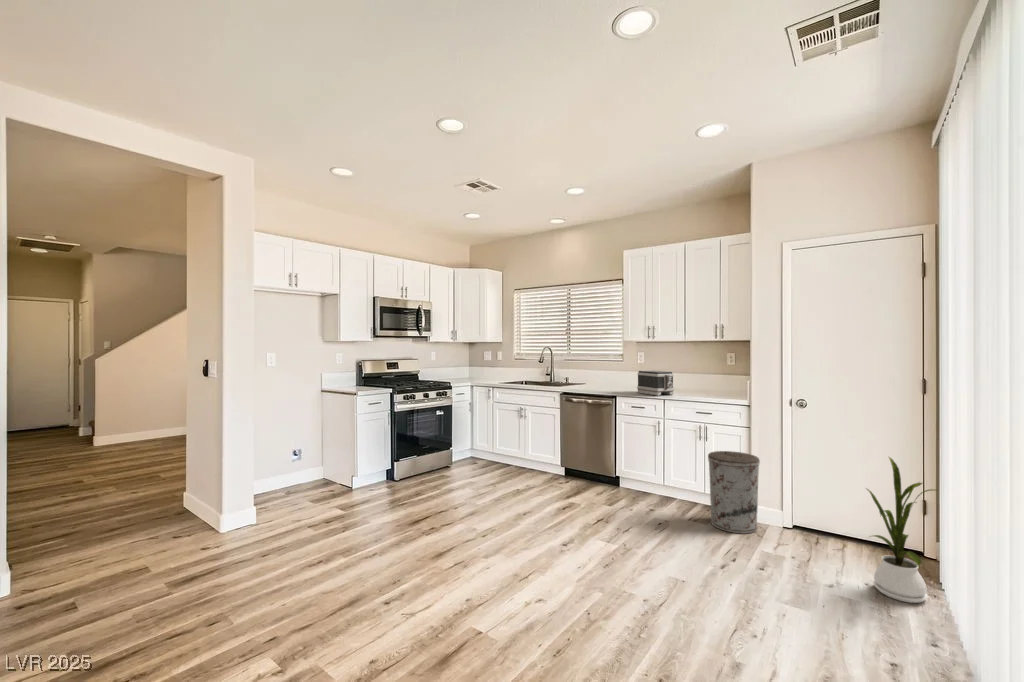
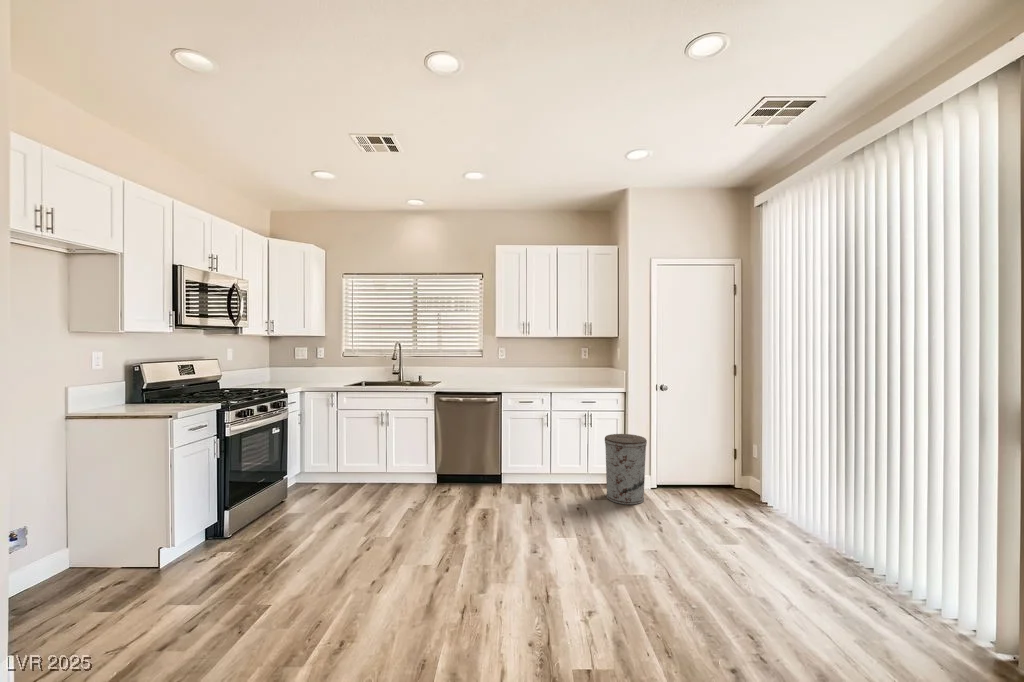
toaster: present [637,370,674,396] -> none [517,365,553,389]
house plant: present [867,457,935,603] -> none [743,424,795,528]

